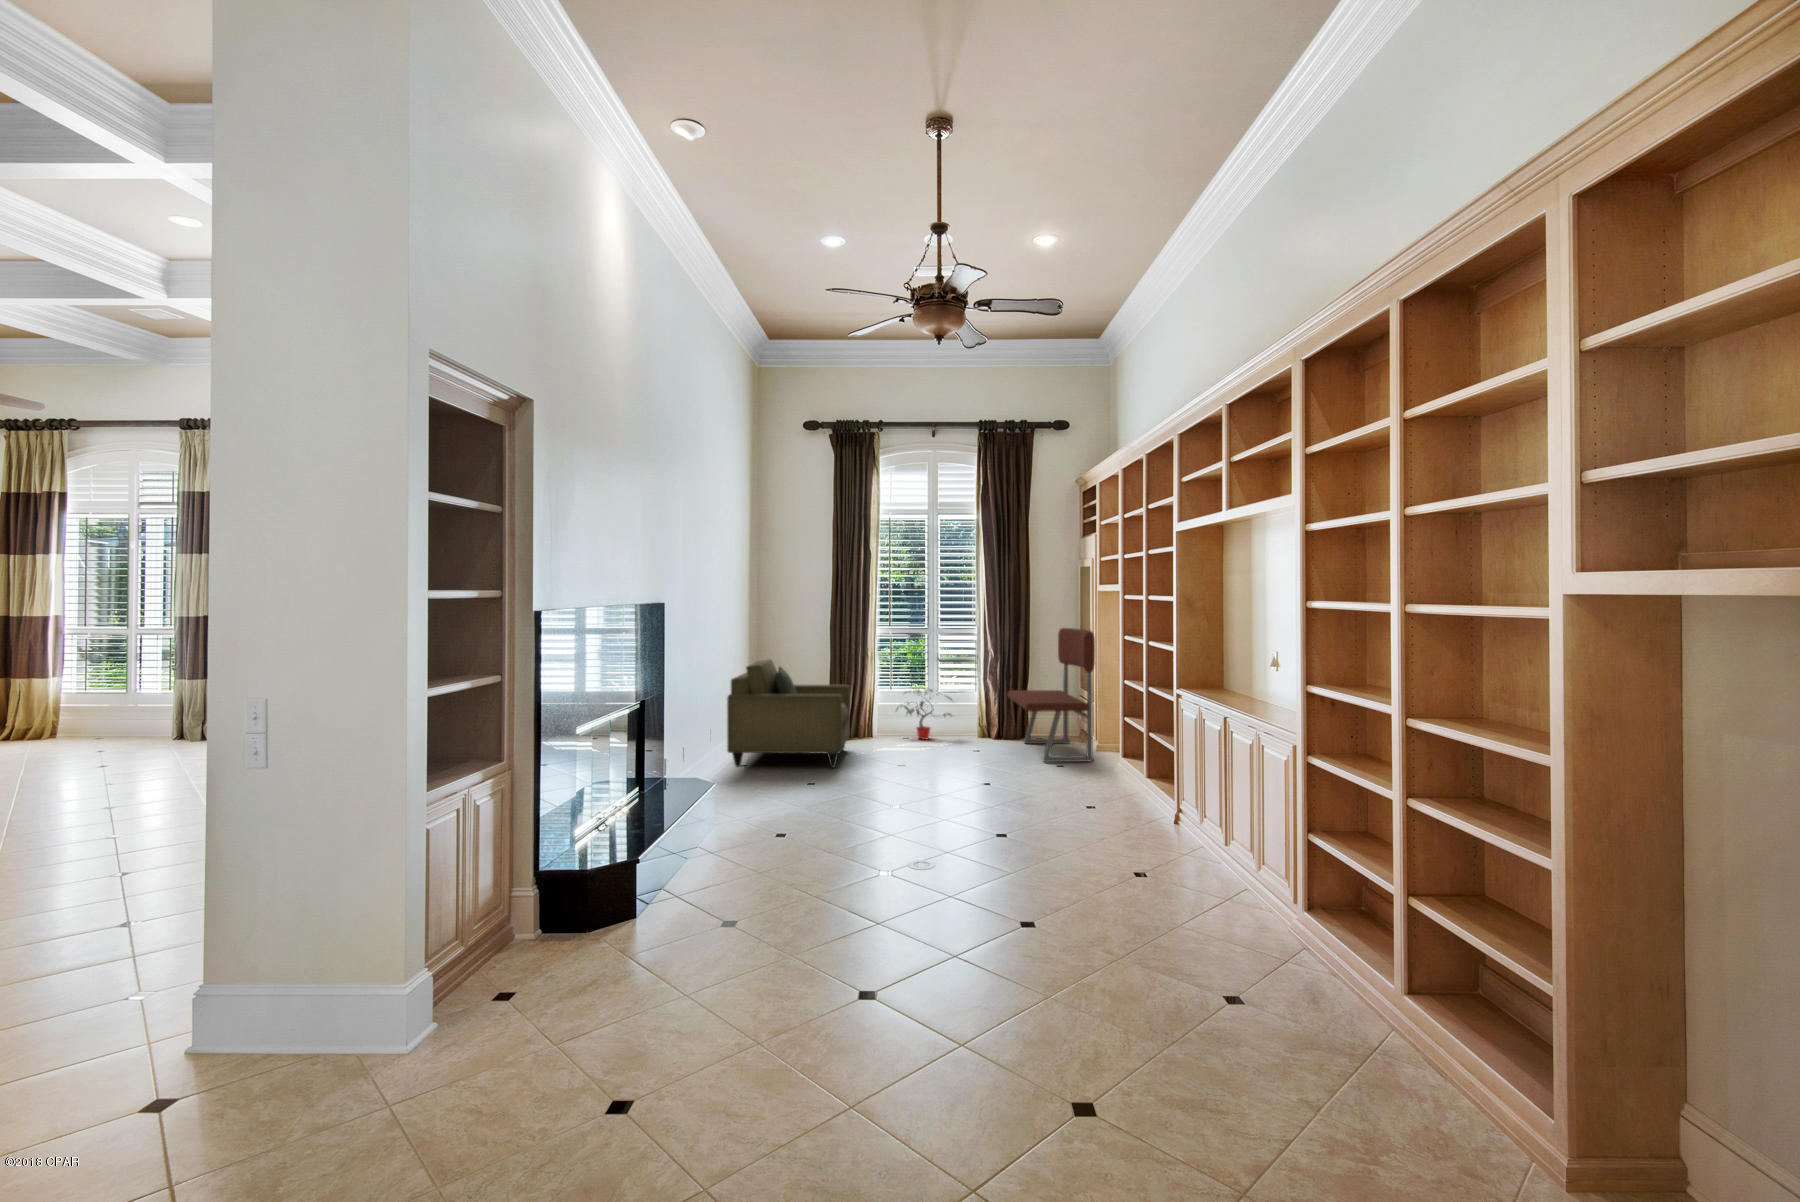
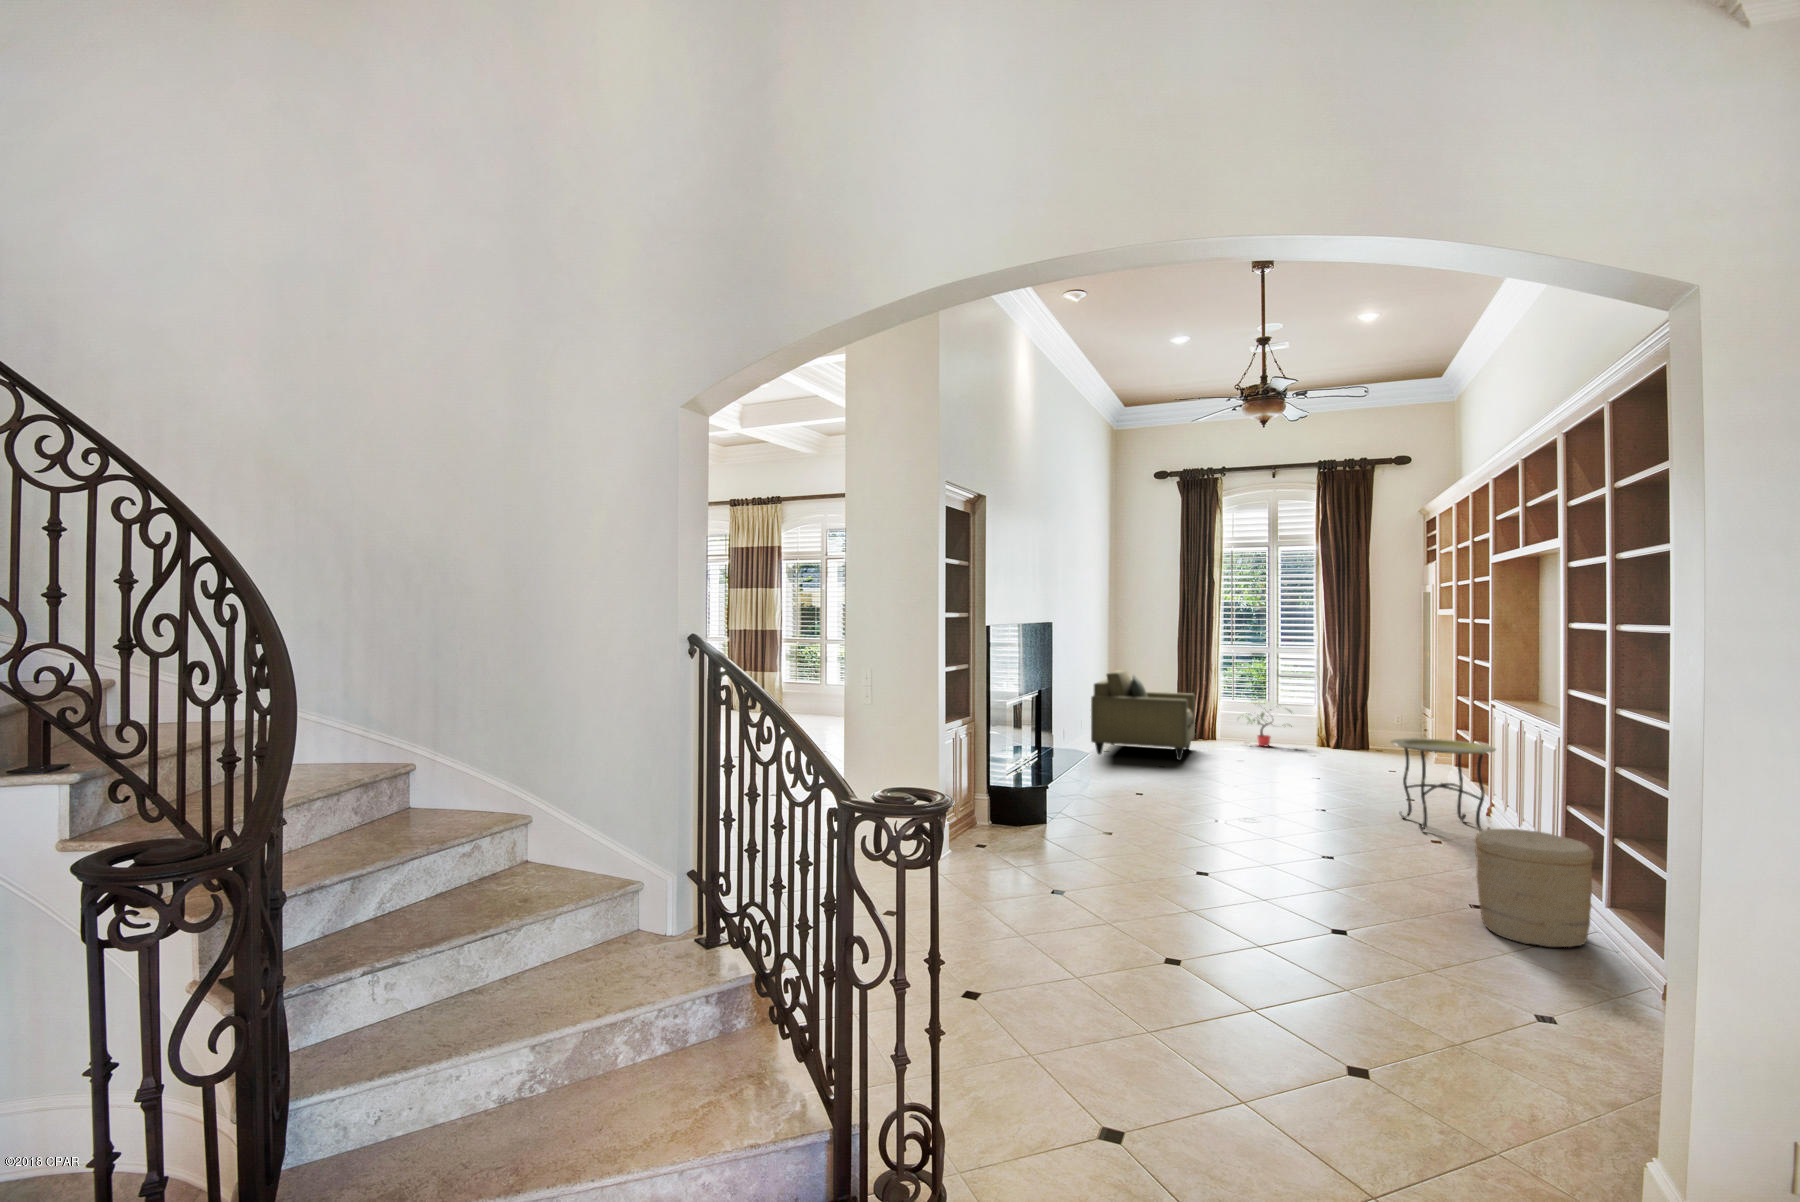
bench: present [1008,628,1095,762] -> none [1347,649,1432,772]
side table: none [1079,738,1192,856] -> present [1391,738,1496,831]
woven basket: none [1247,894,1406,1086] -> present [1475,829,1594,947]

